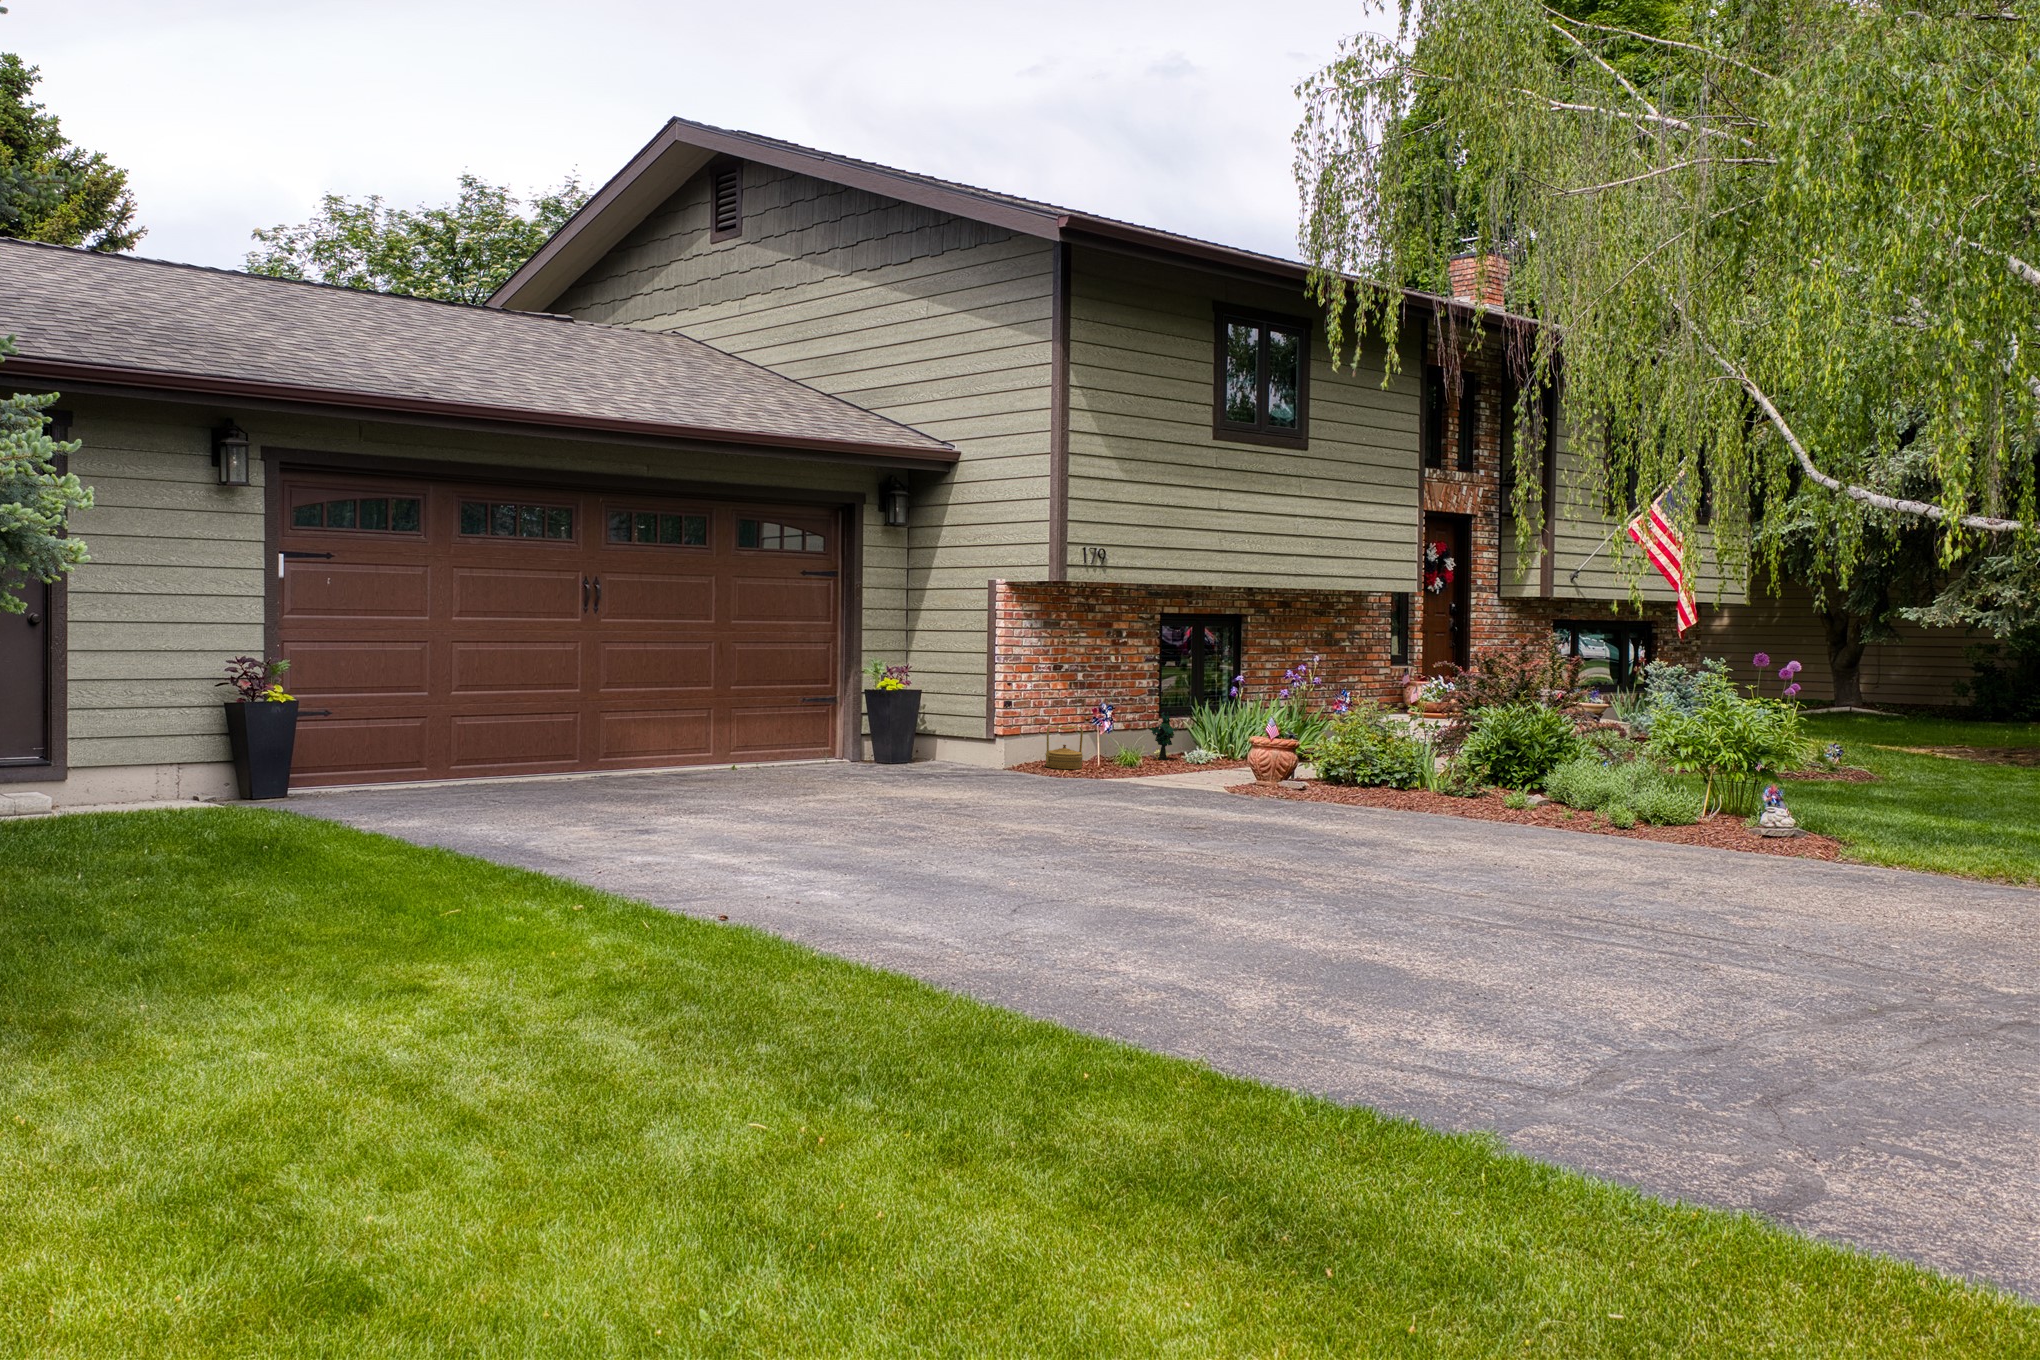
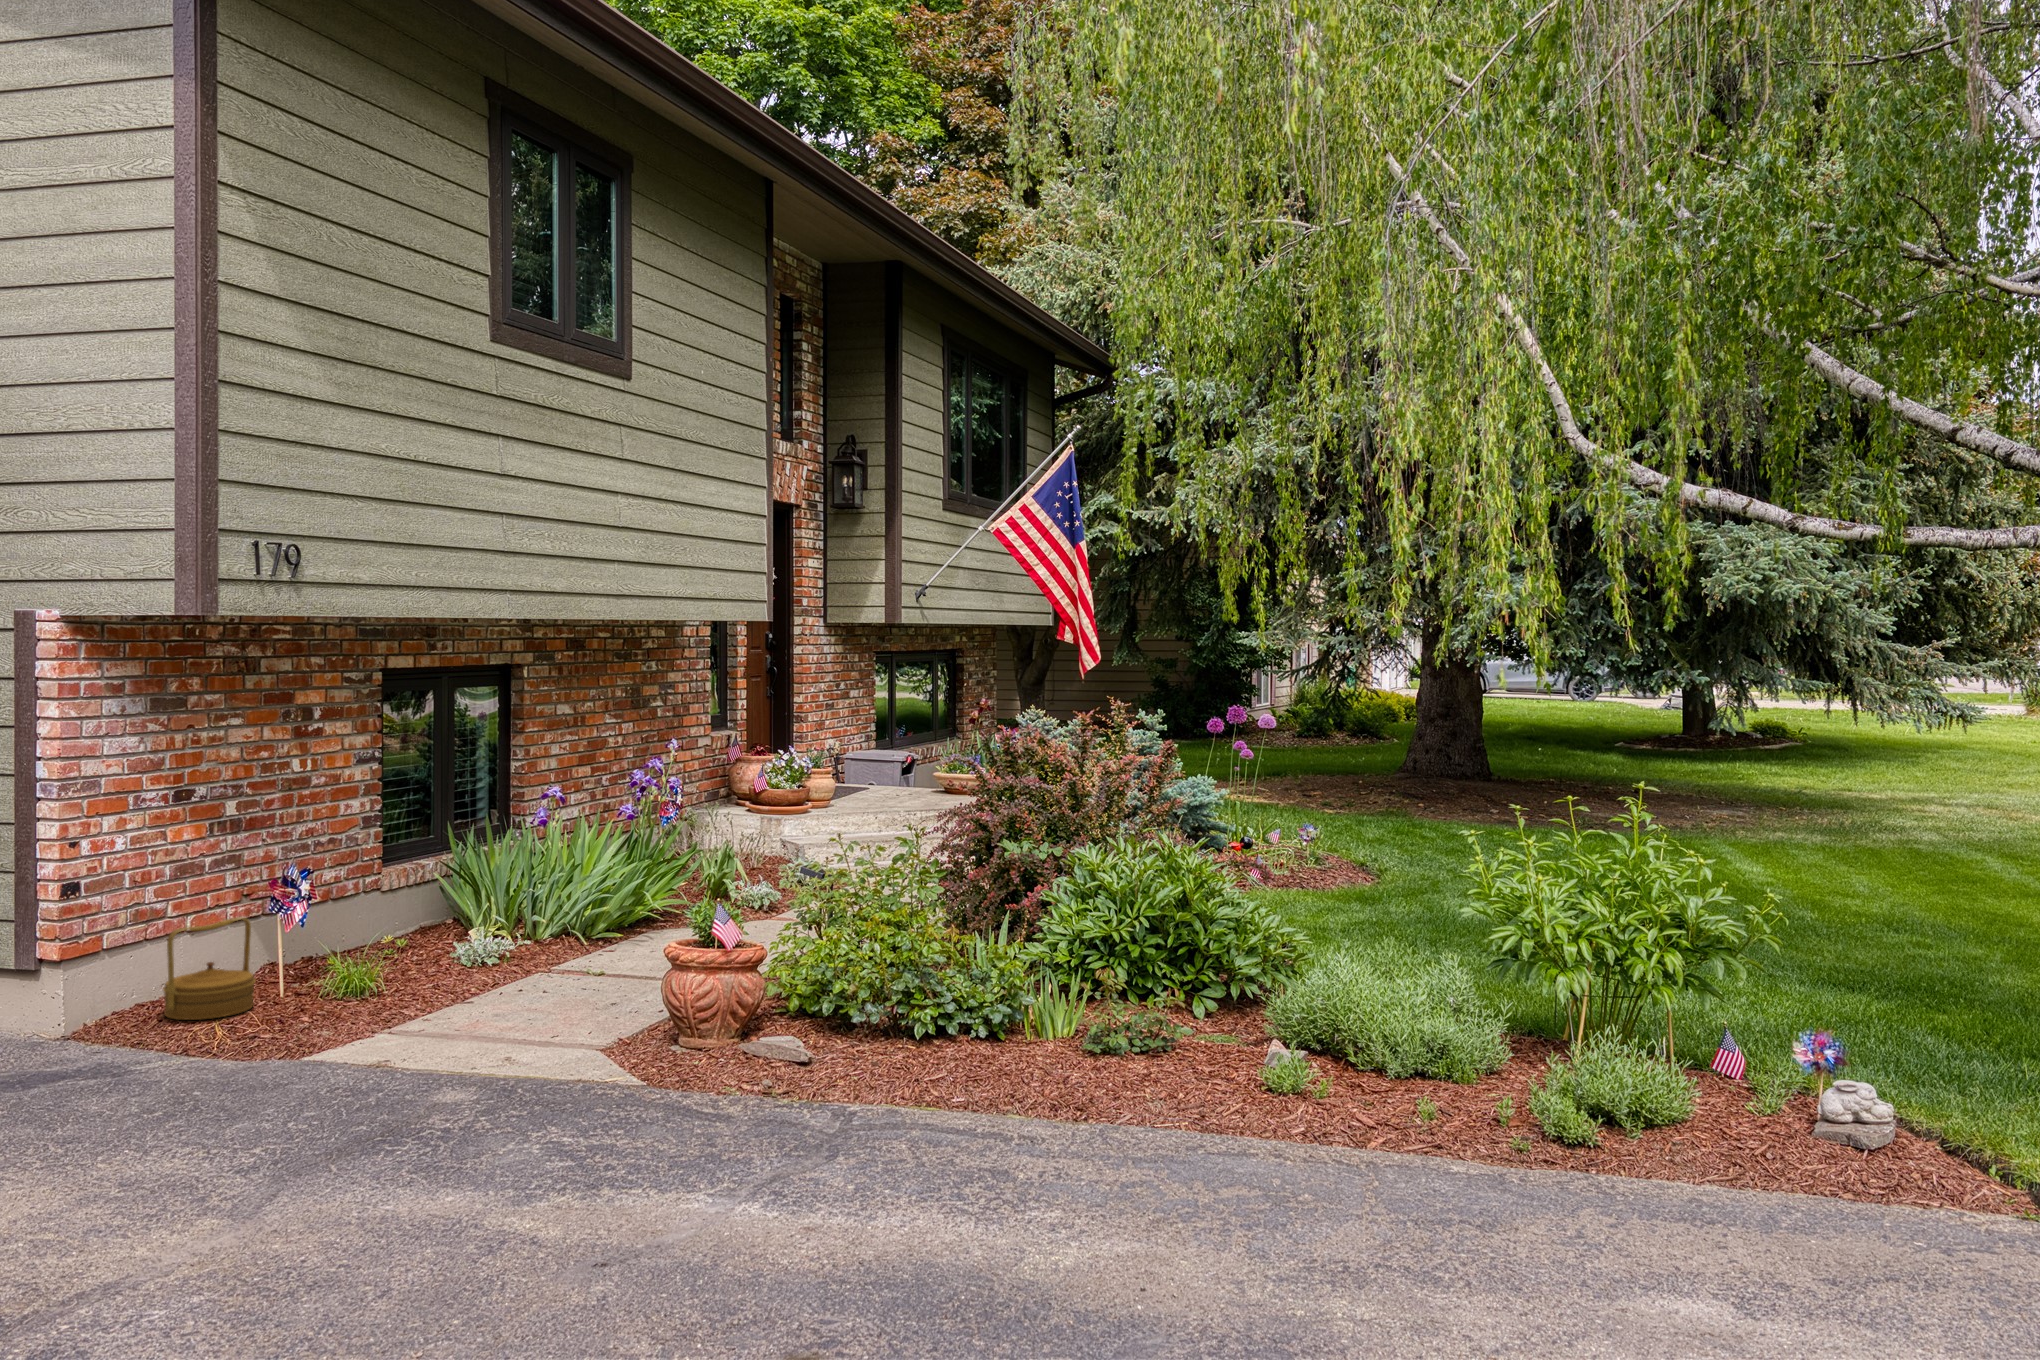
decorative plant: present [1150,711,1177,760] -> none [377,851,431,946]

